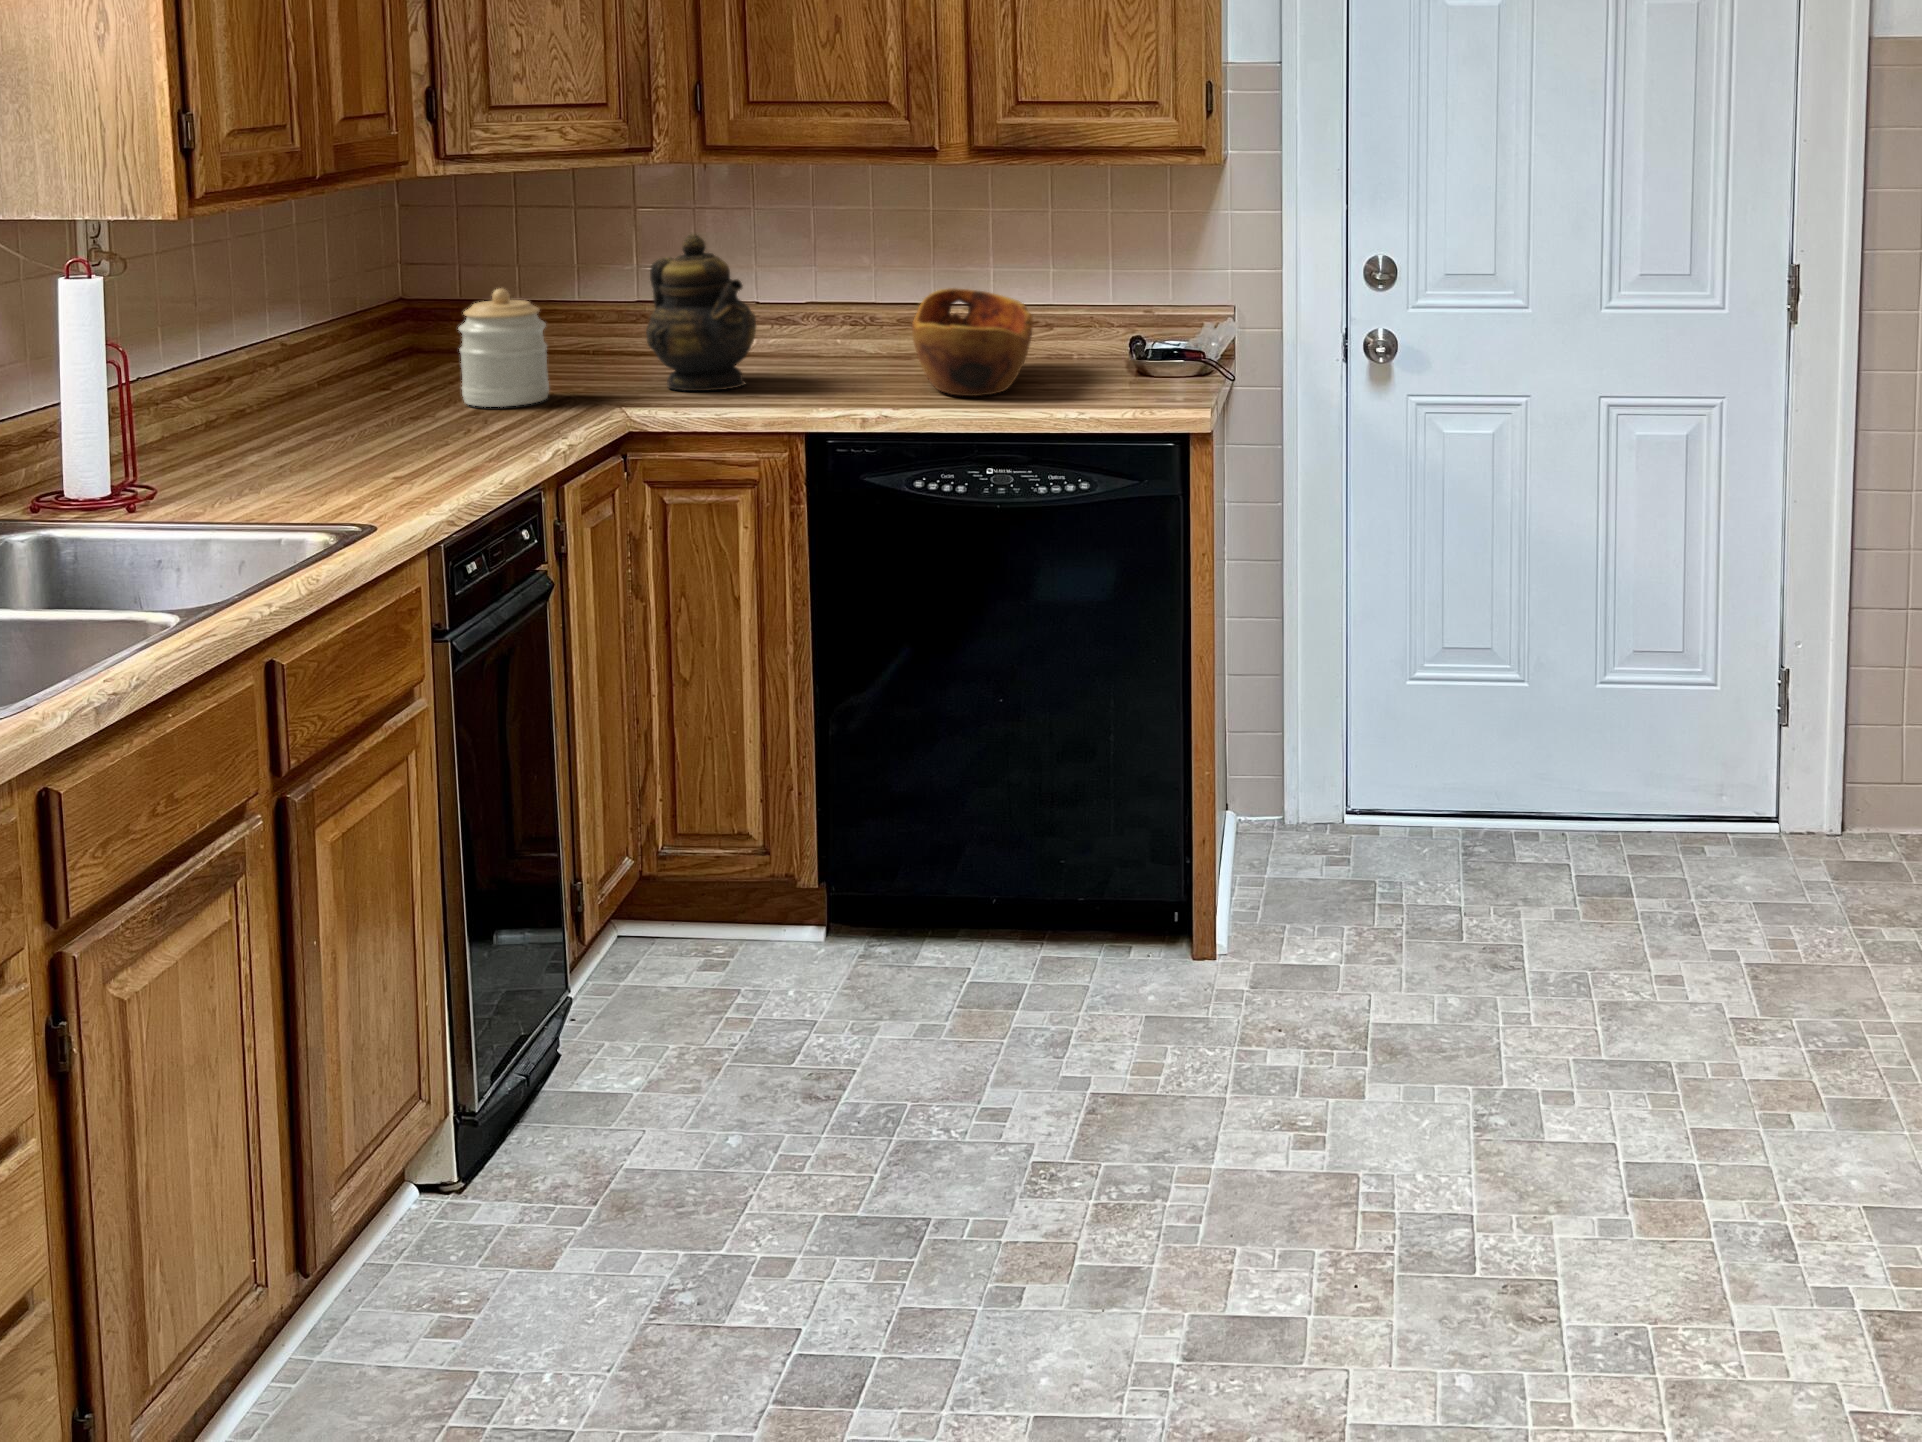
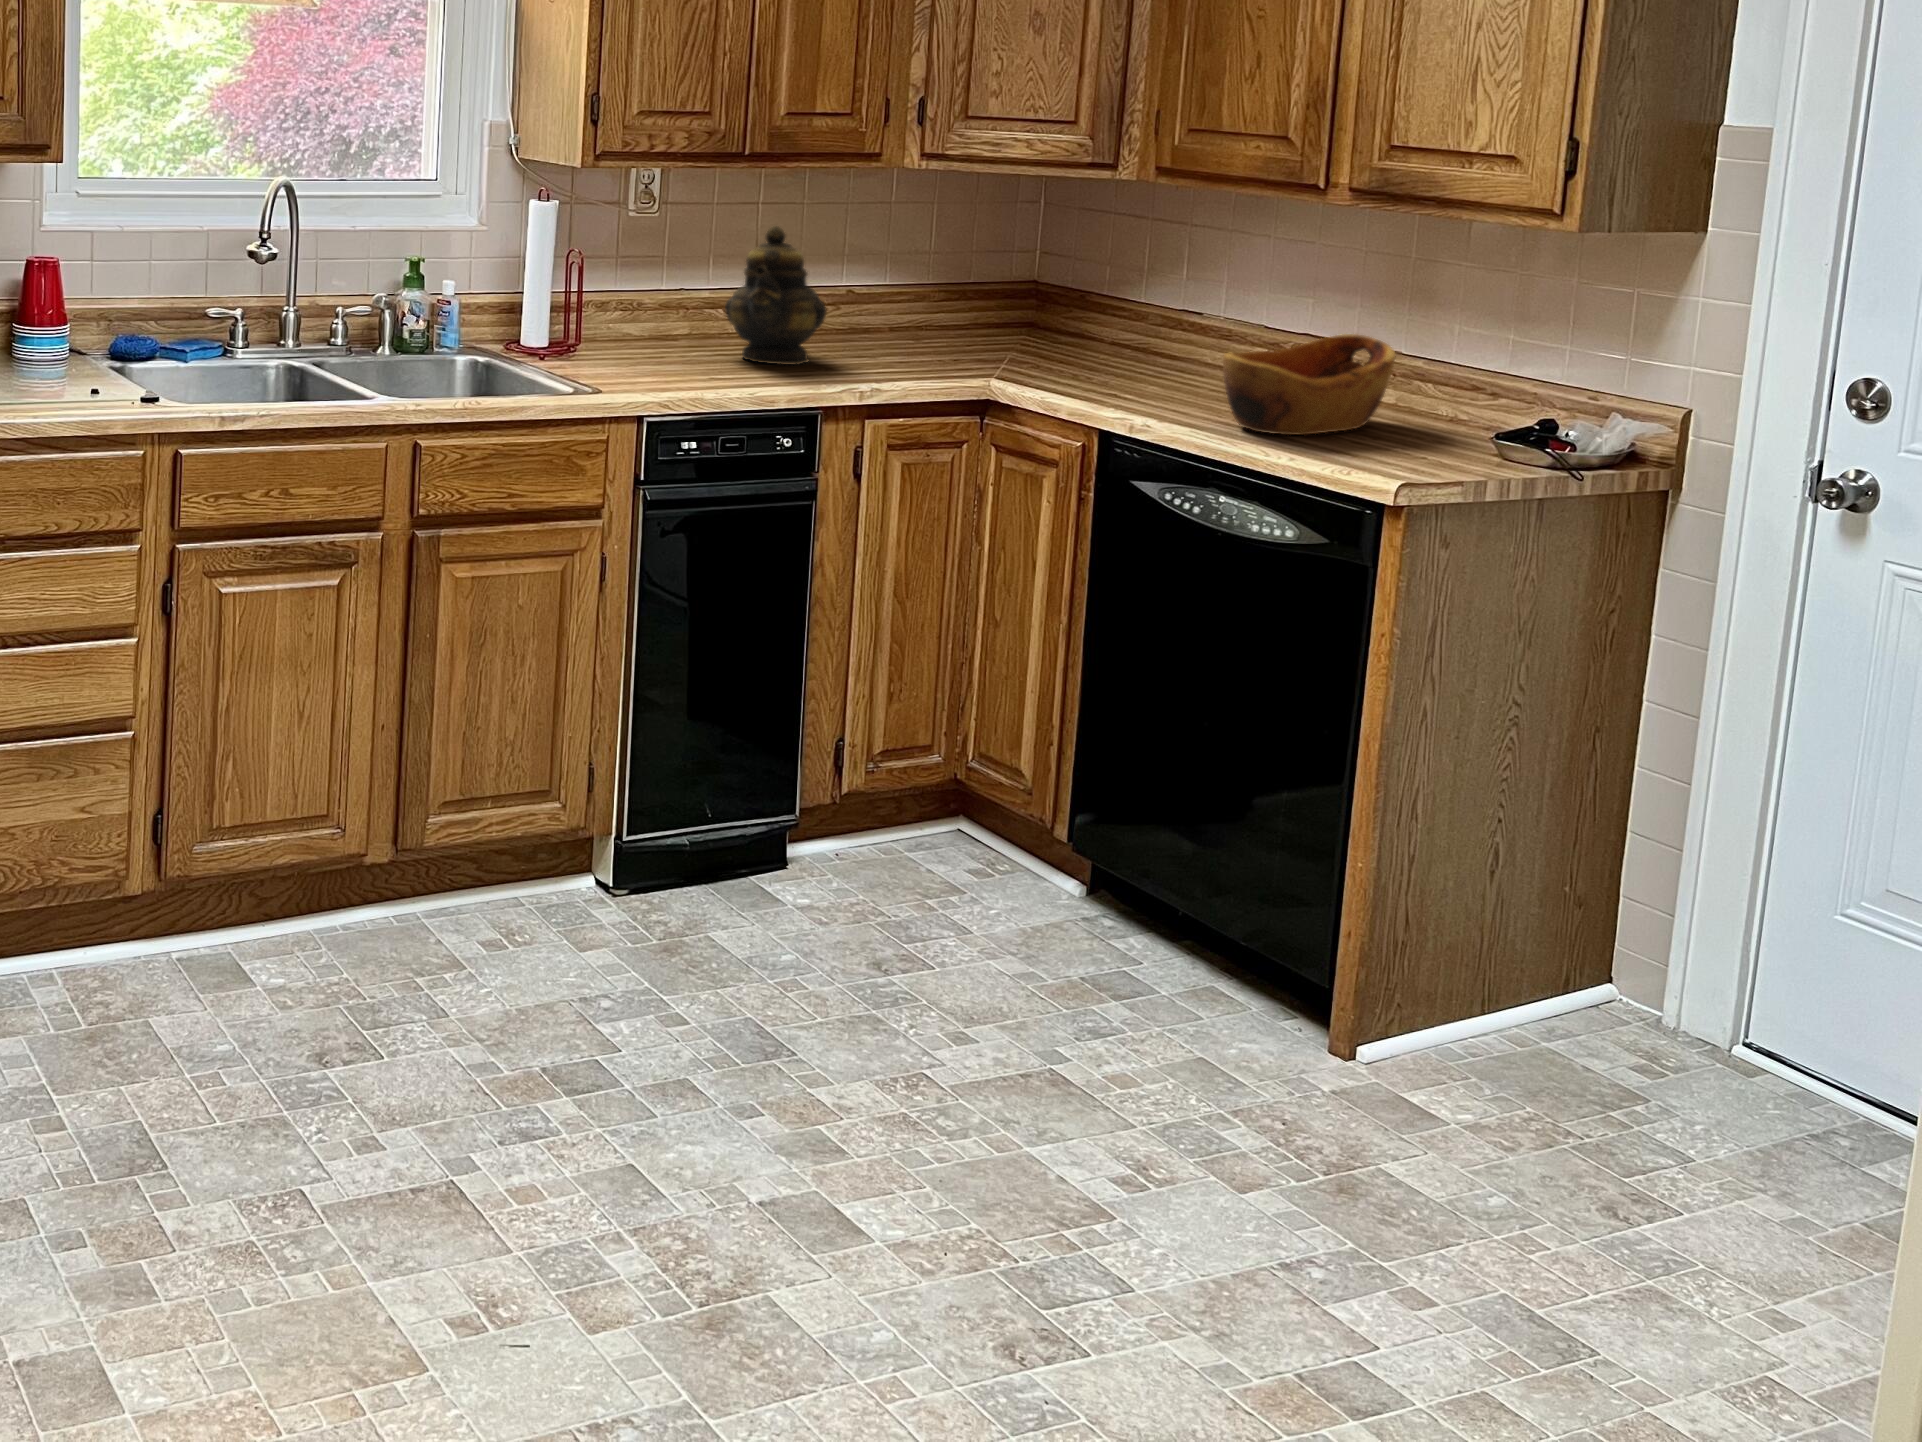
teapot: present [646,234,756,391] -> present [725,226,826,365]
jar: present [459,289,549,407] -> none [915,266,991,365]

